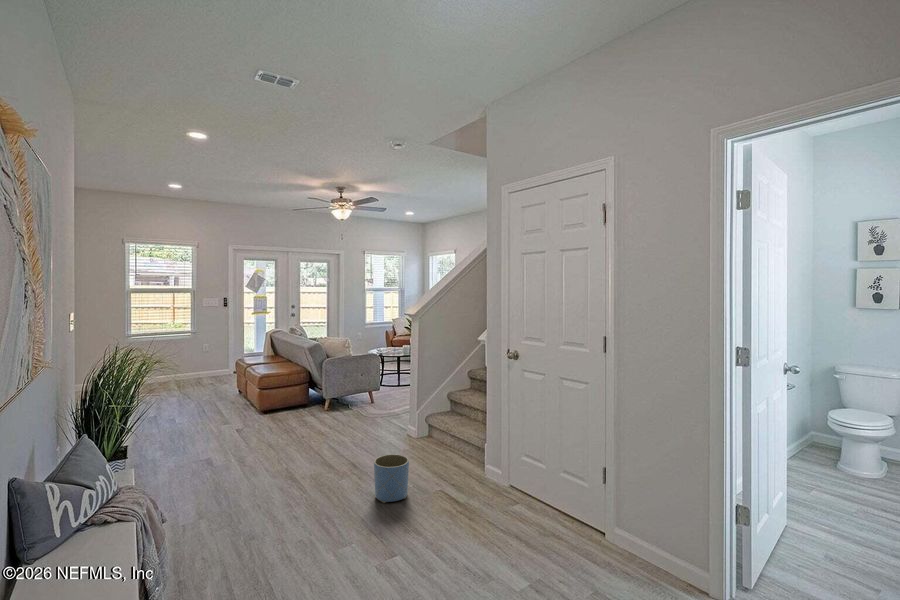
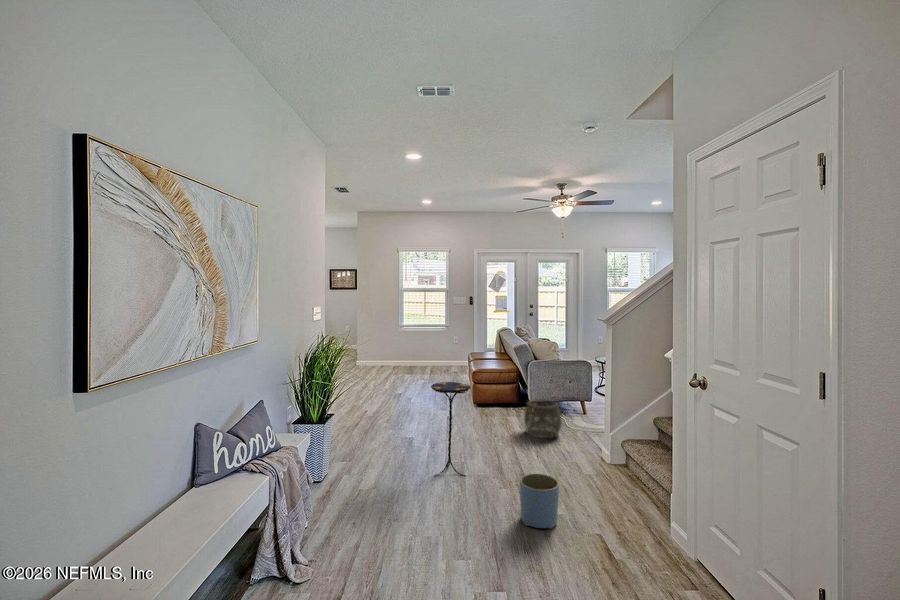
side table: none [257,385,302,488] -> present [431,382,470,476]
woven basket: none [330,394,367,432] -> present [524,399,562,439]

